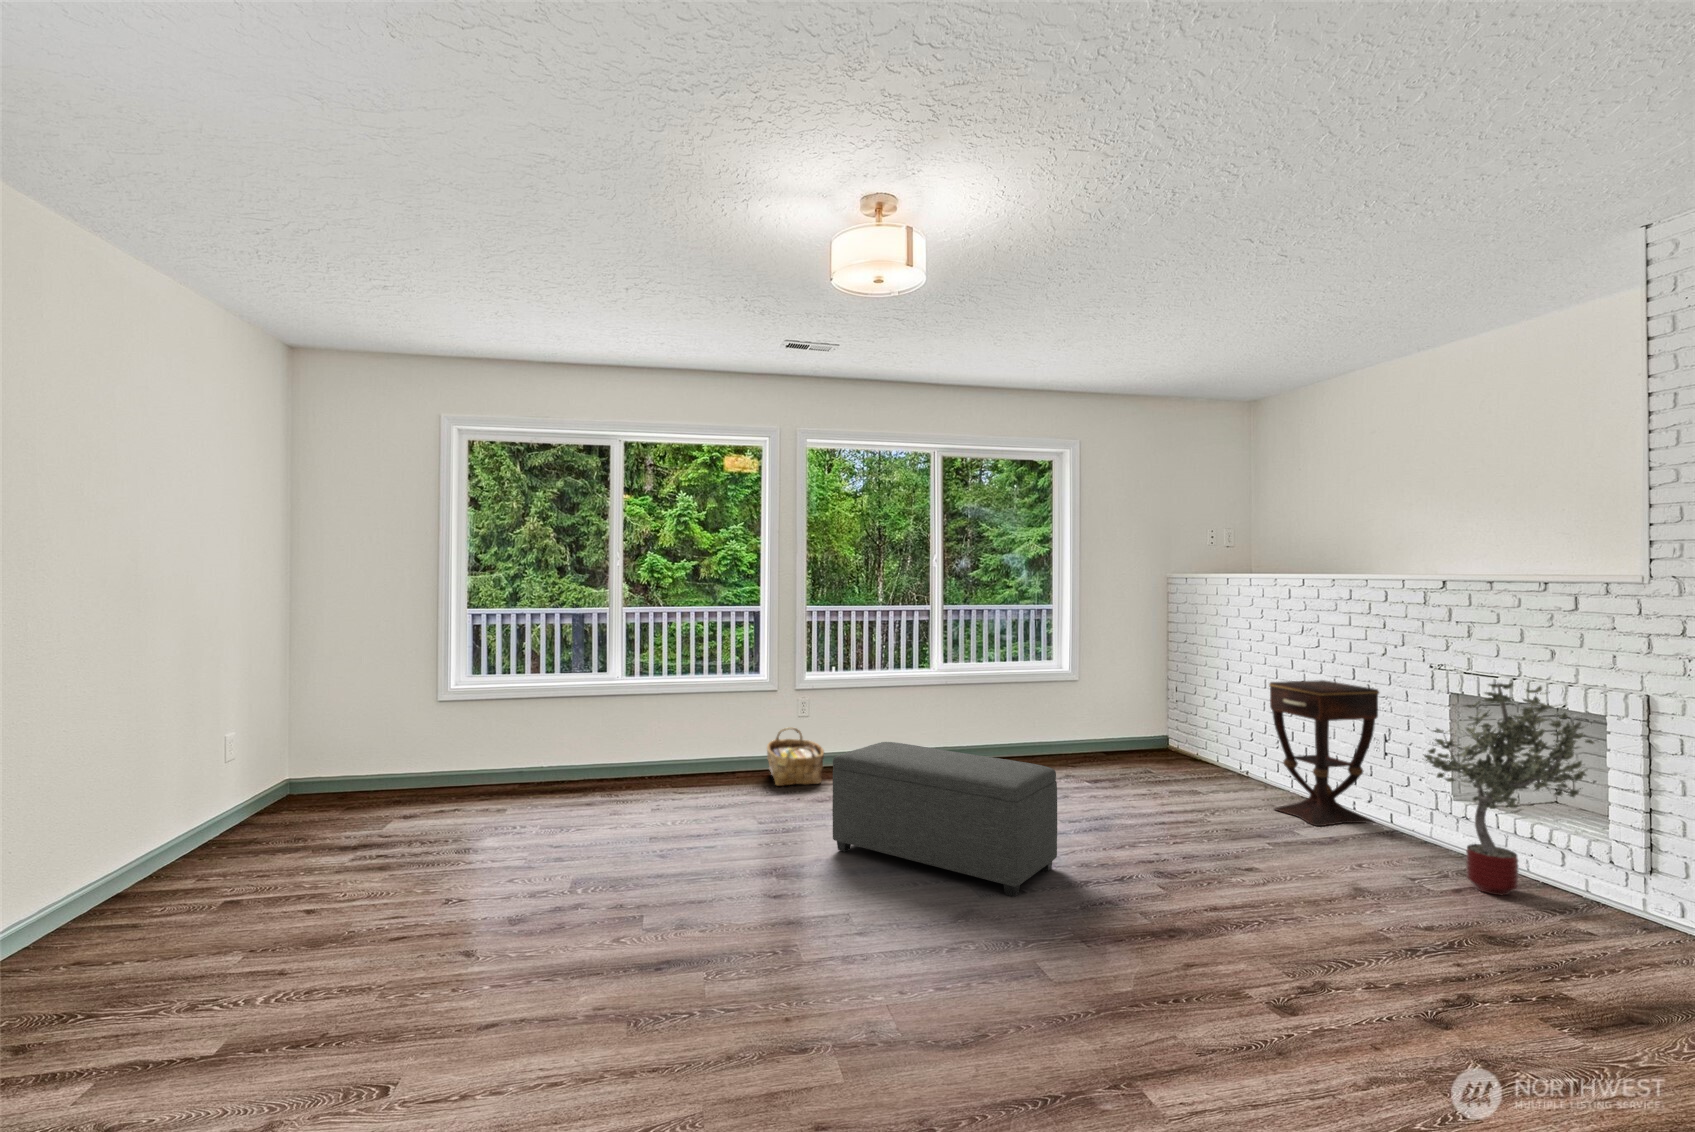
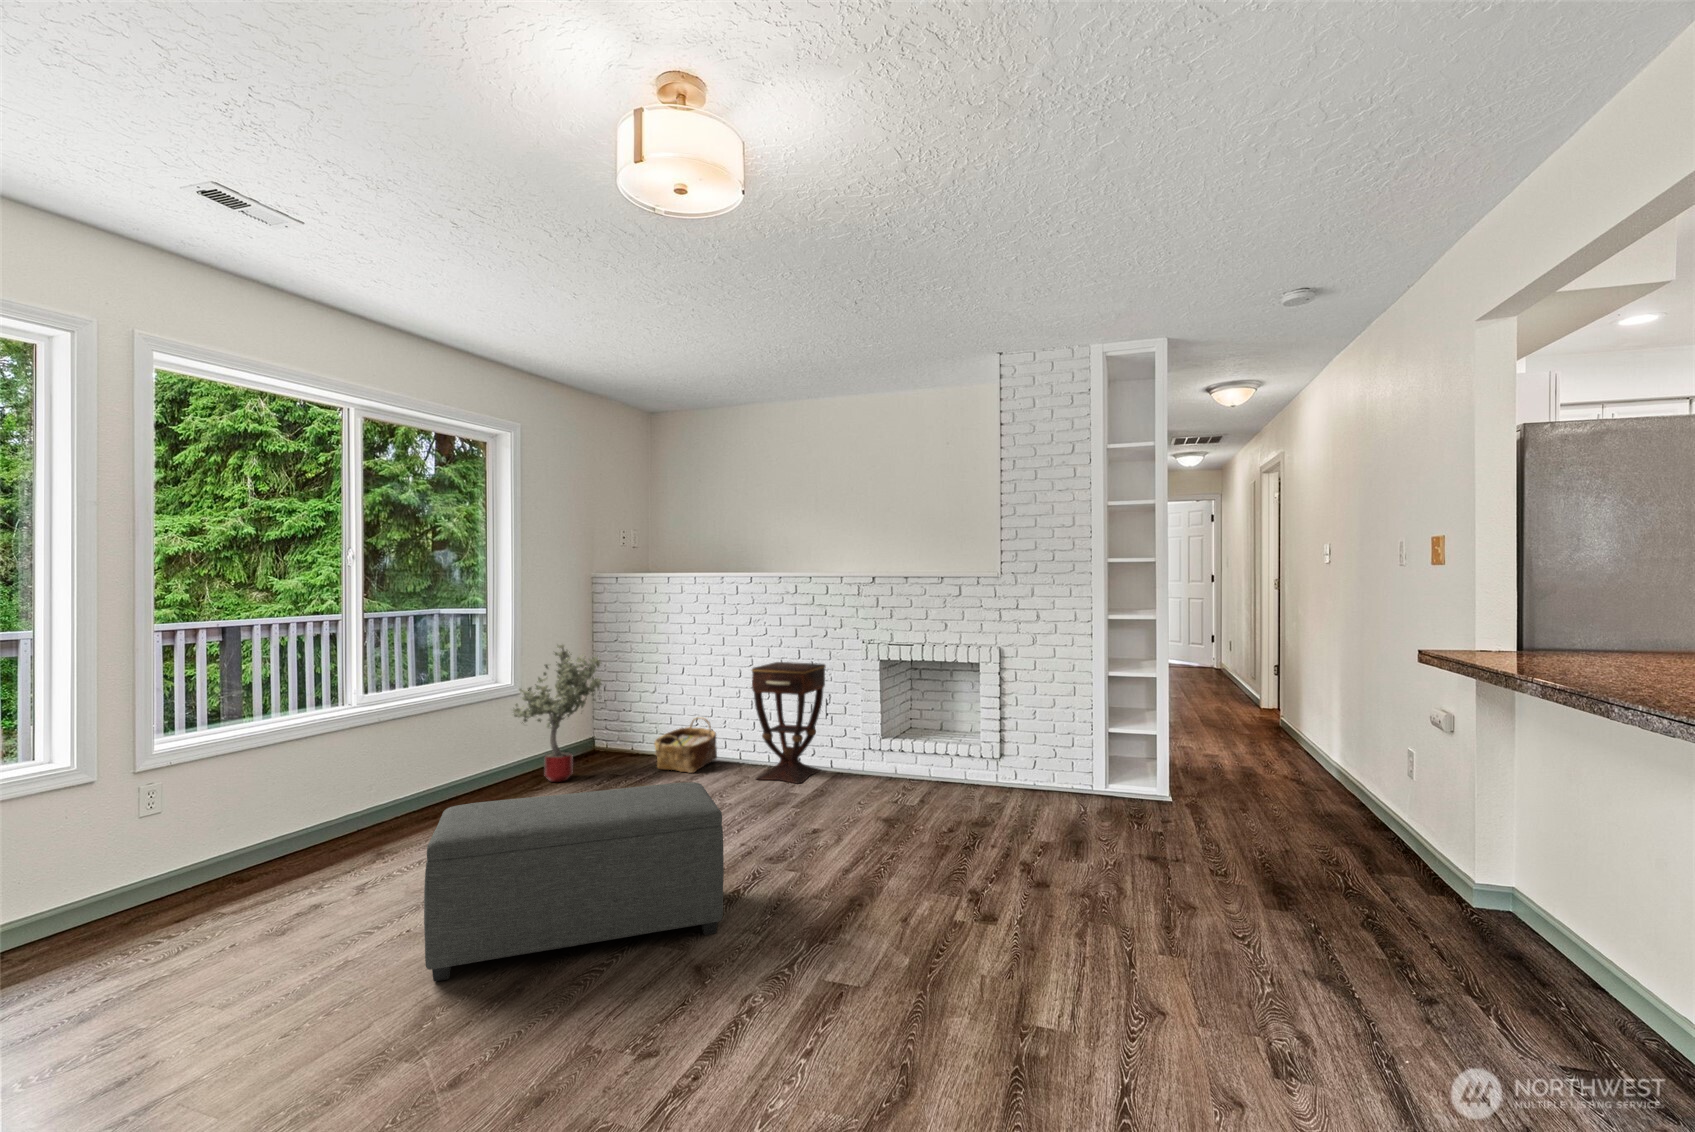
potted tree: present [1423,683,1594,895] -> present [513,644,602,782]
woven basket: present [767,727,824,786] -> present [654,717,717,773]

